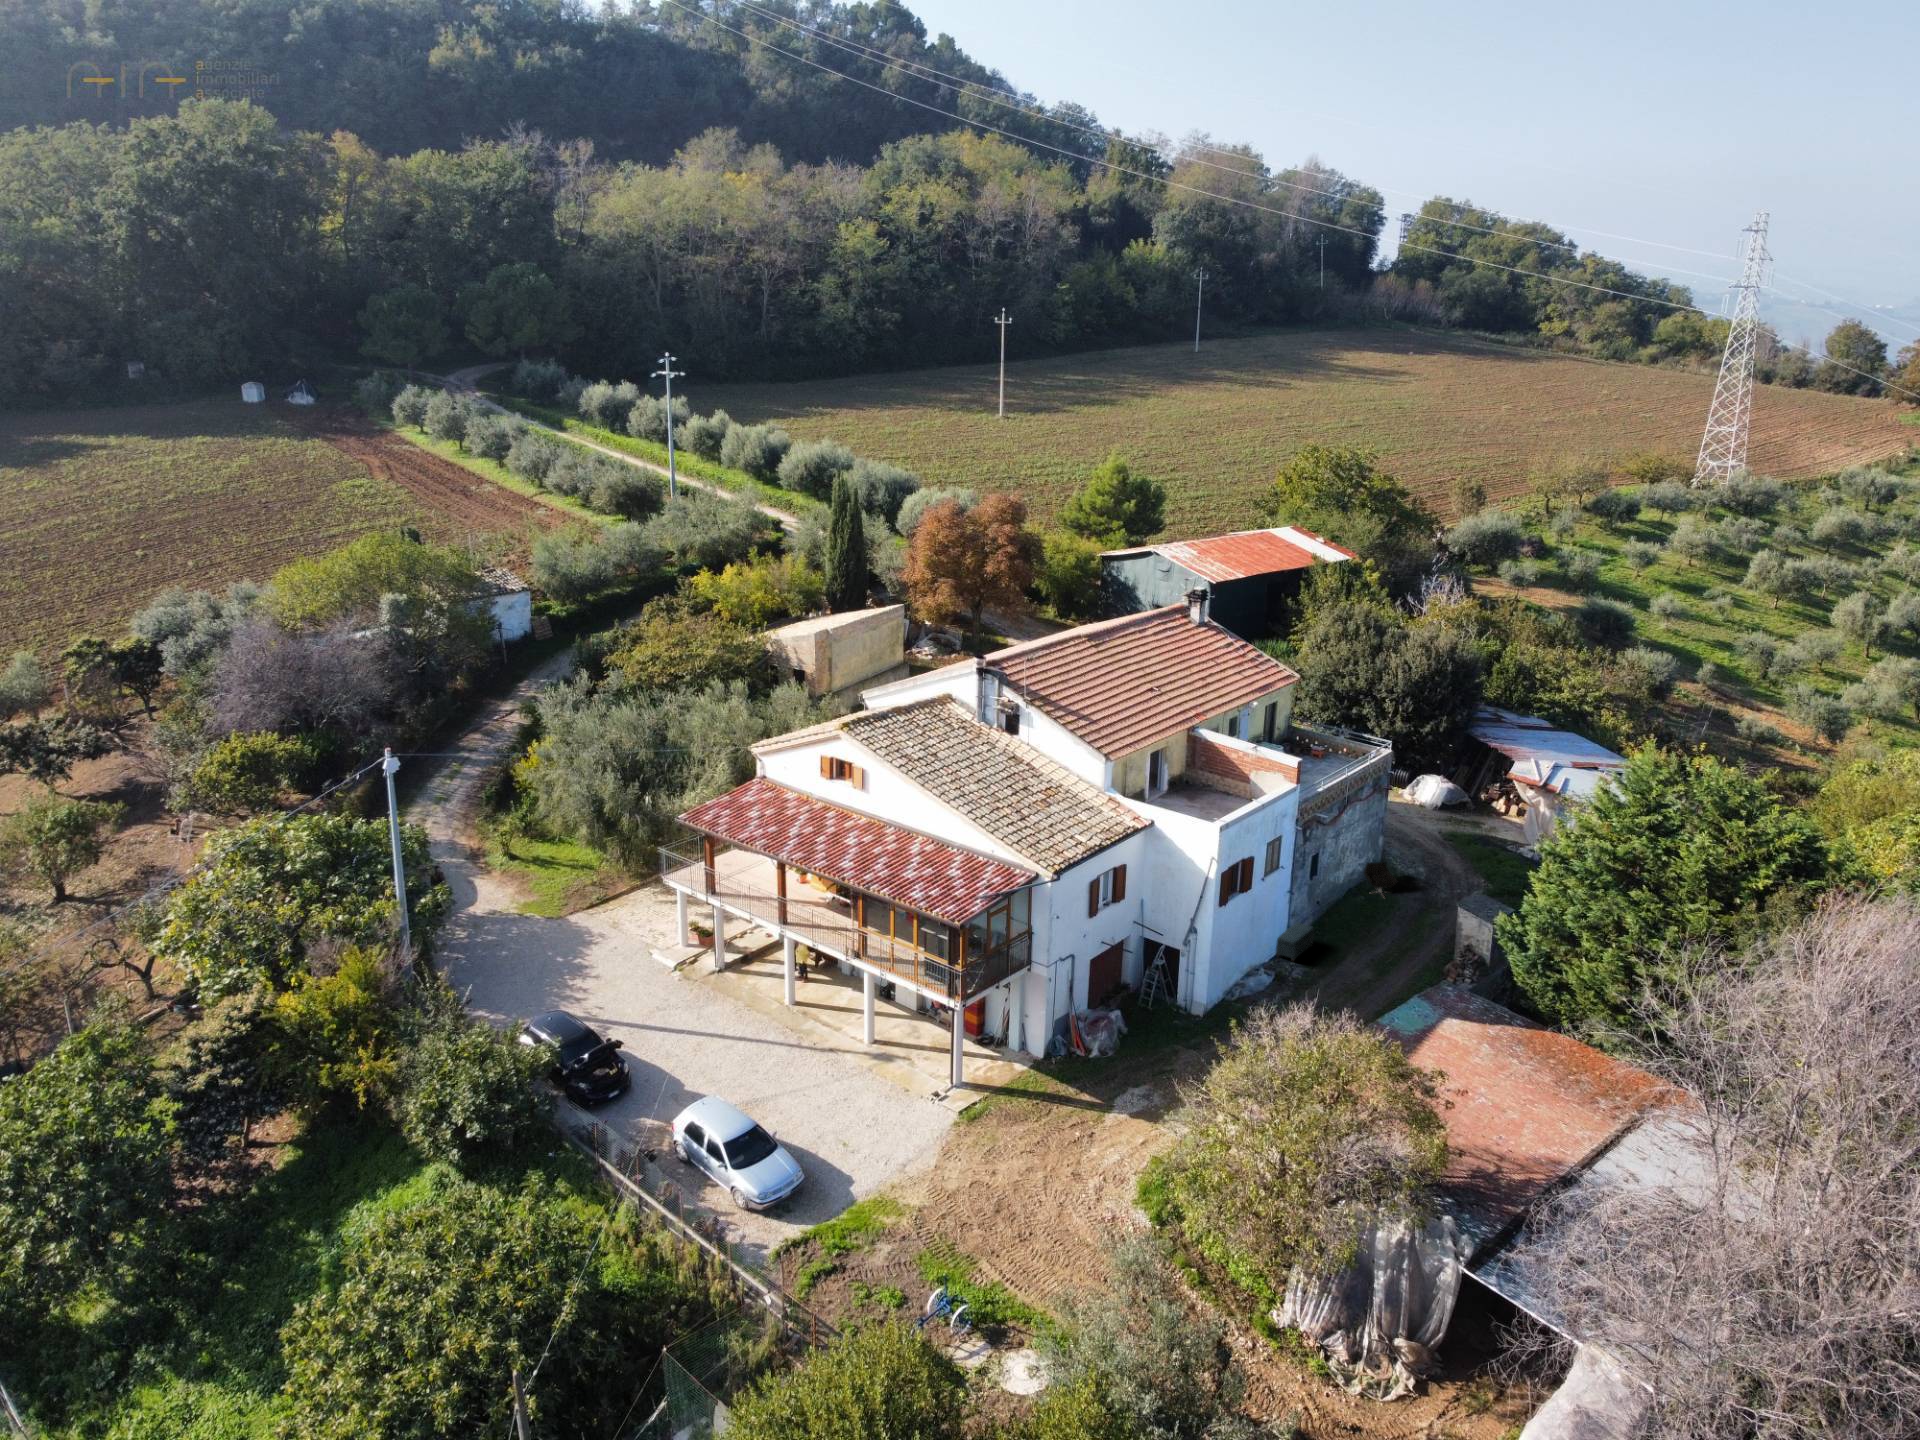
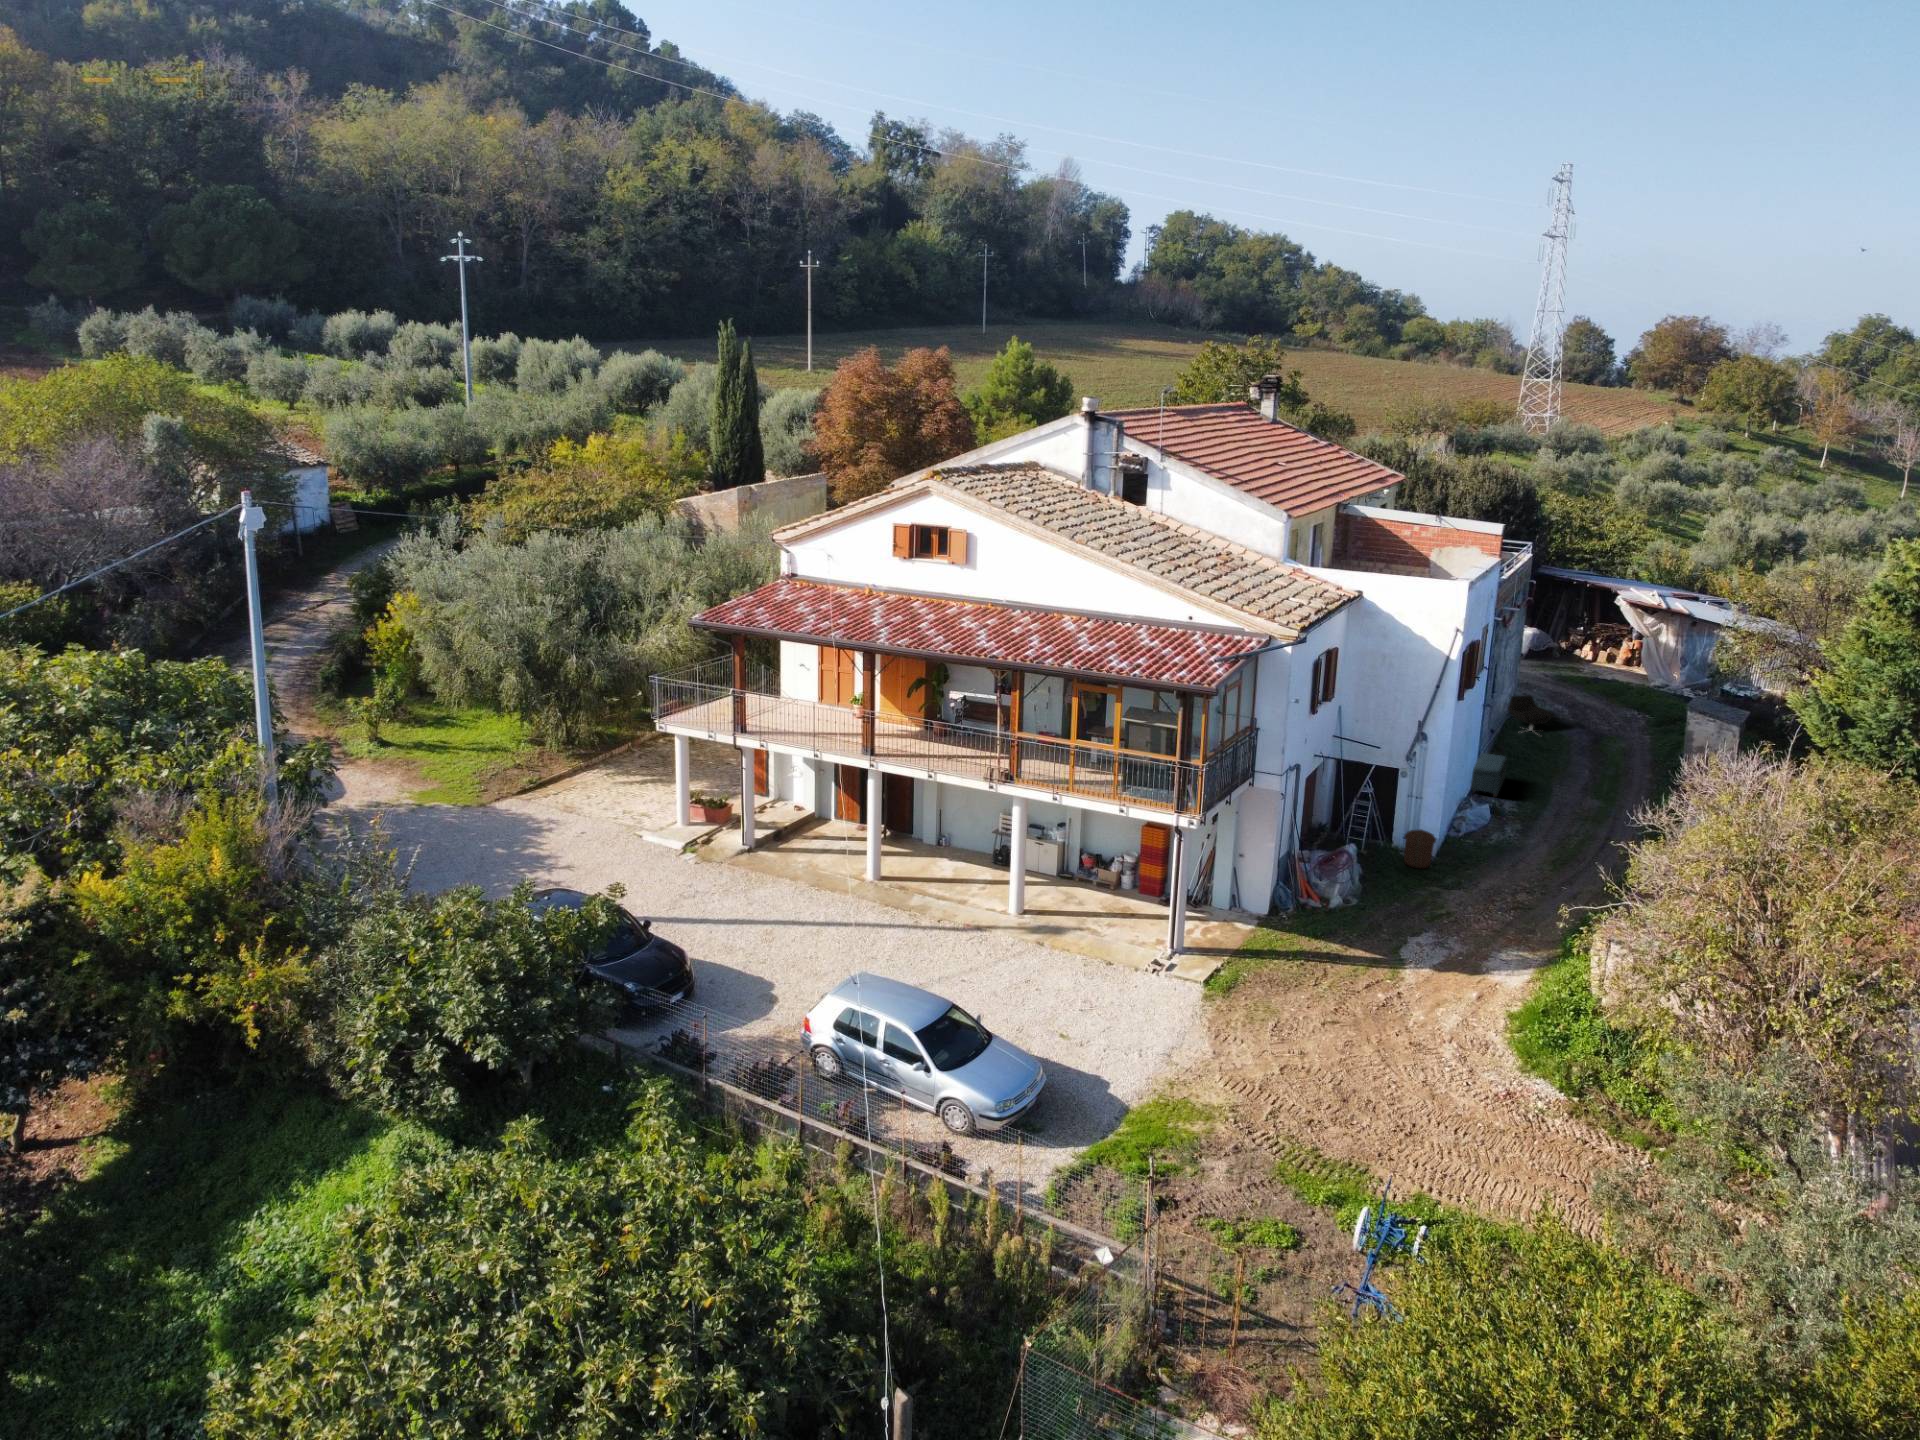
trash can: none [1175,996,1198,1026] -> present [1404,829,1436,869]

